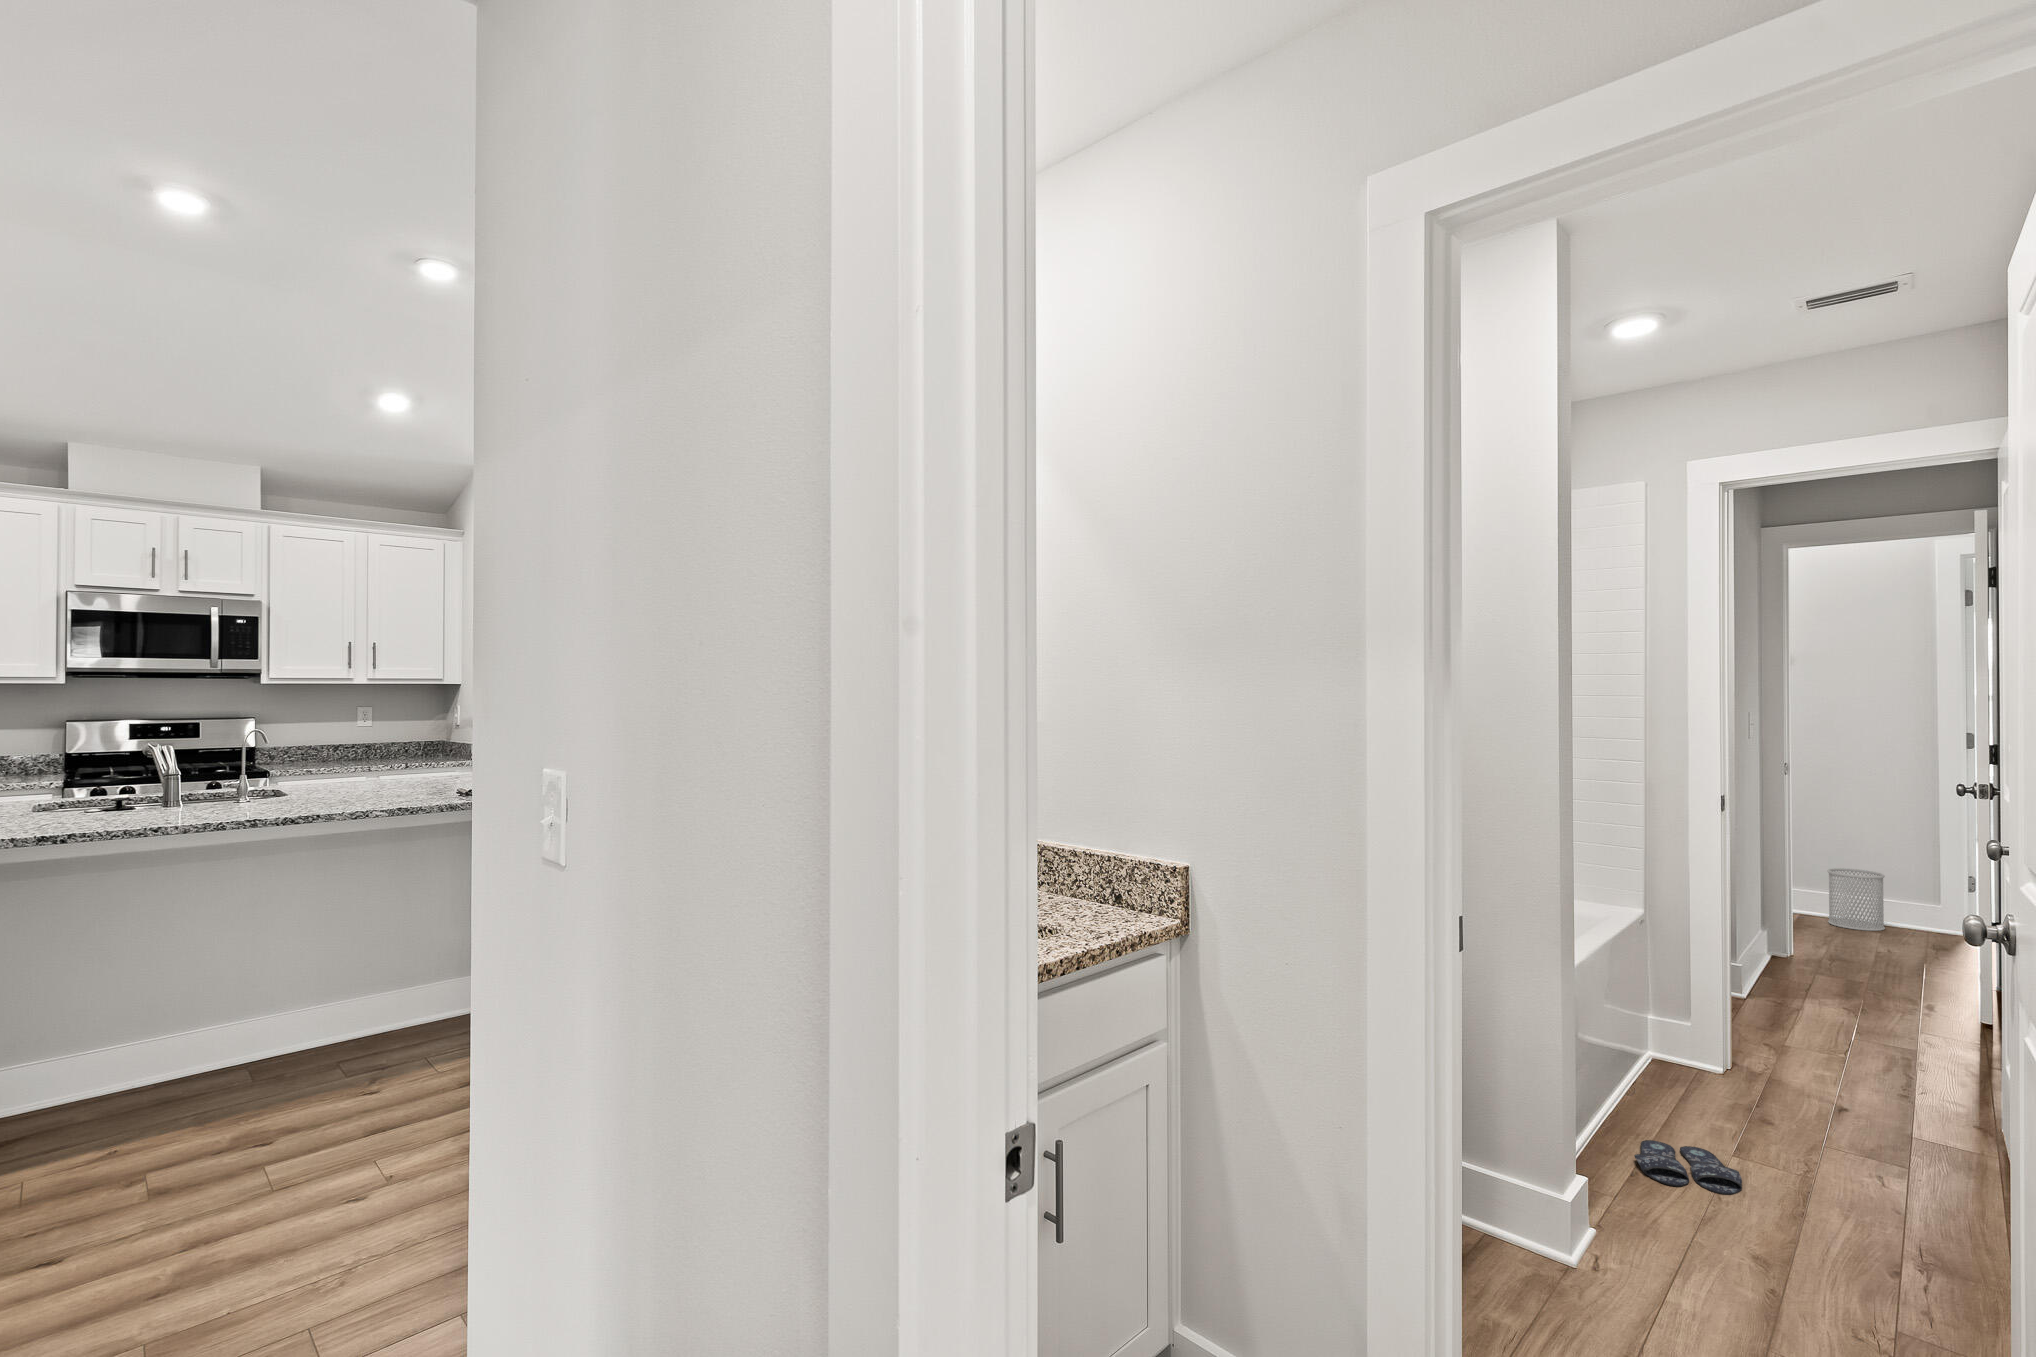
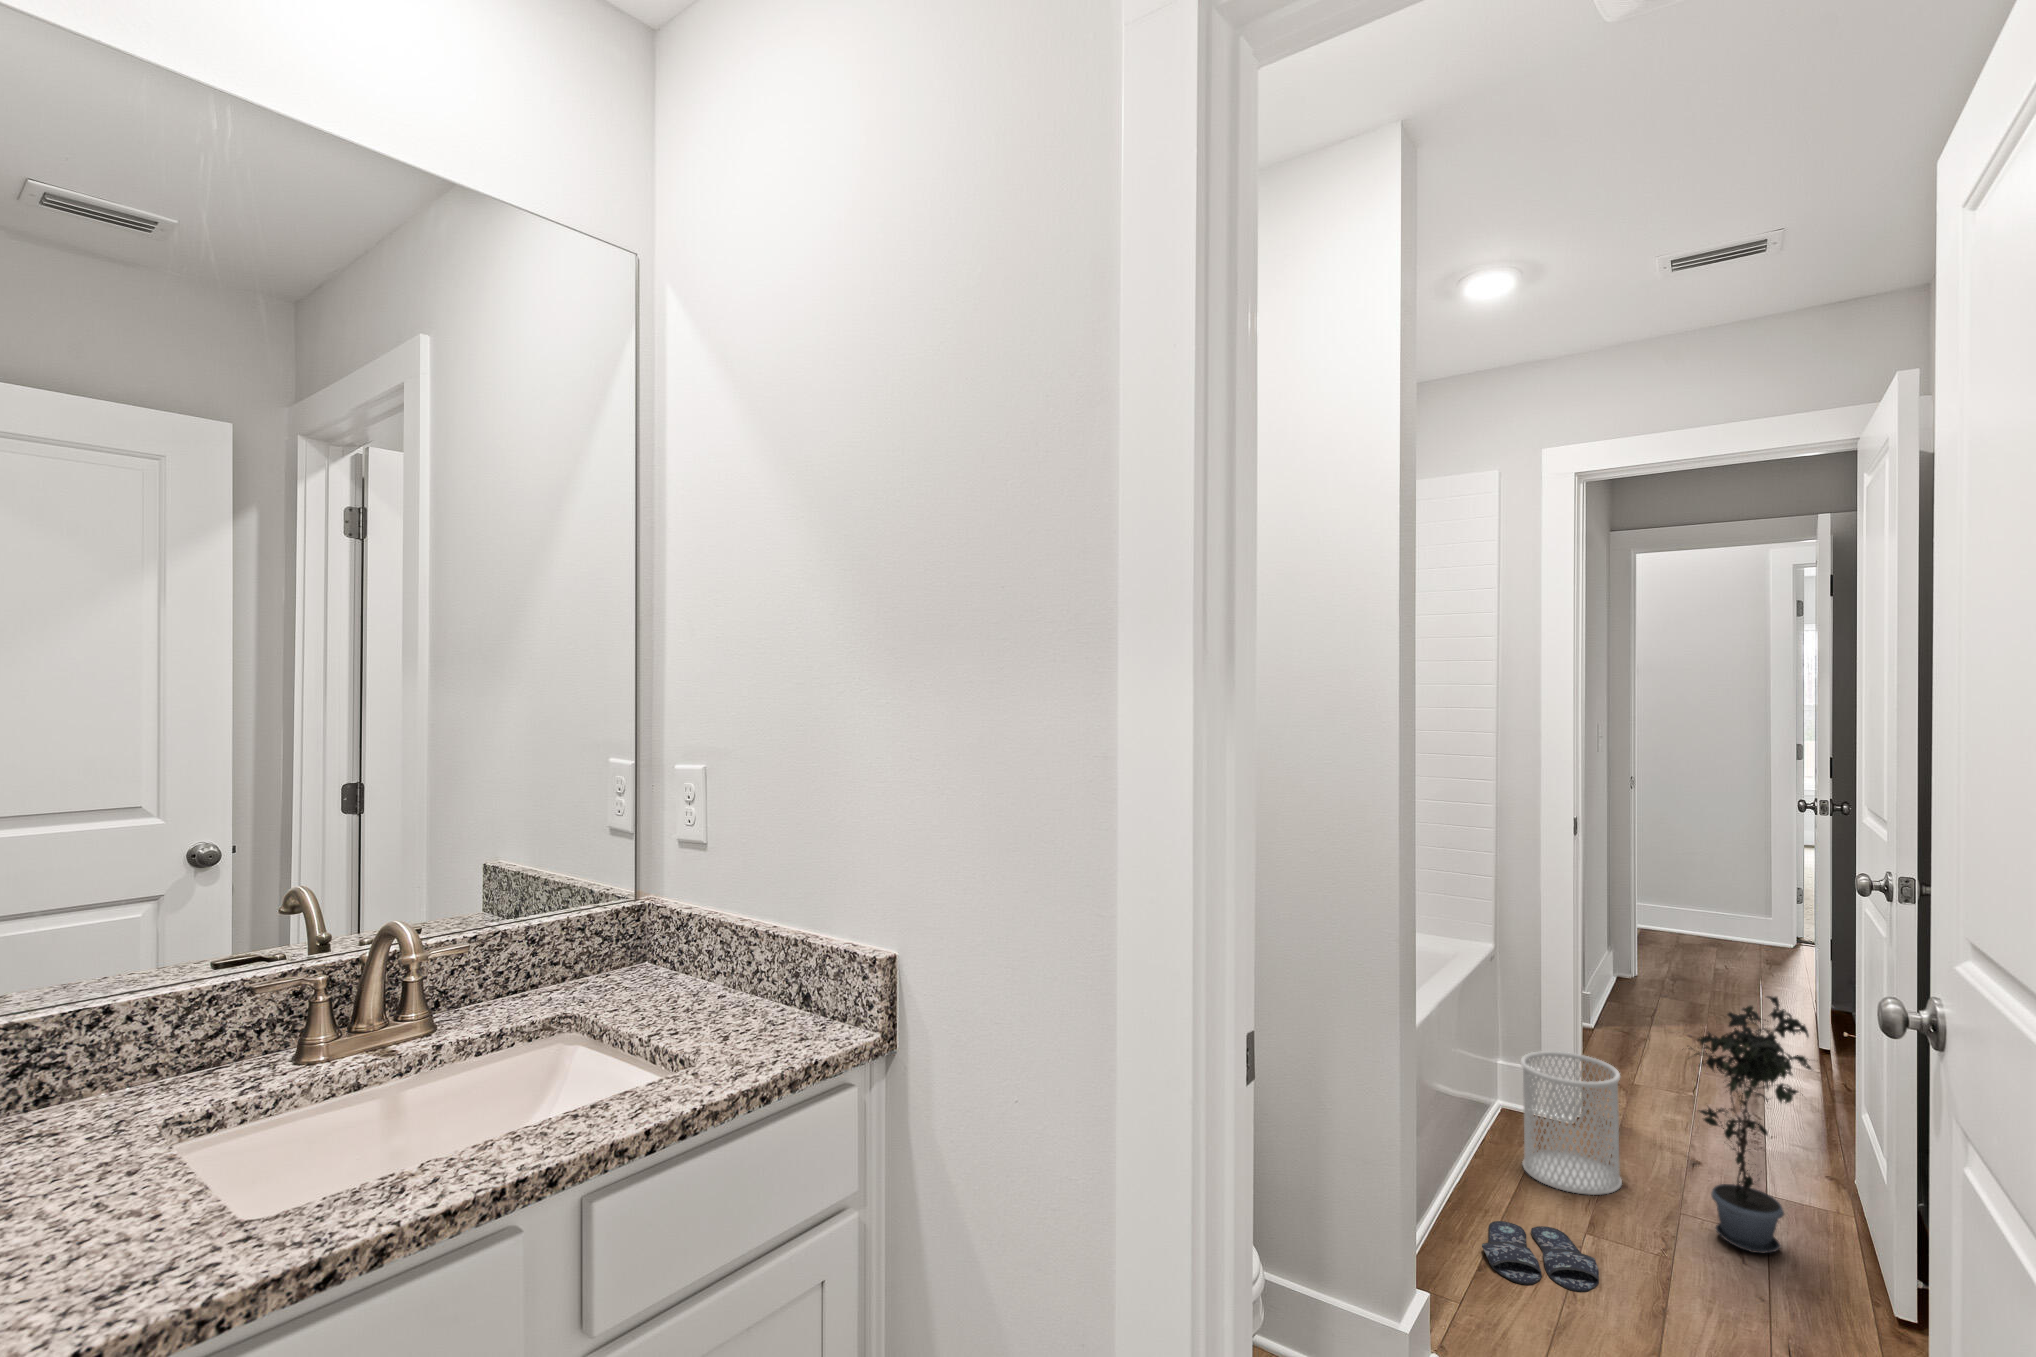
wastebasket: present [1827,868,1885,931] -> present [1521,1051,1622,1195]
potted plant: none [1825,954,1954,1178] -> present [1689,996,1812,1253]

